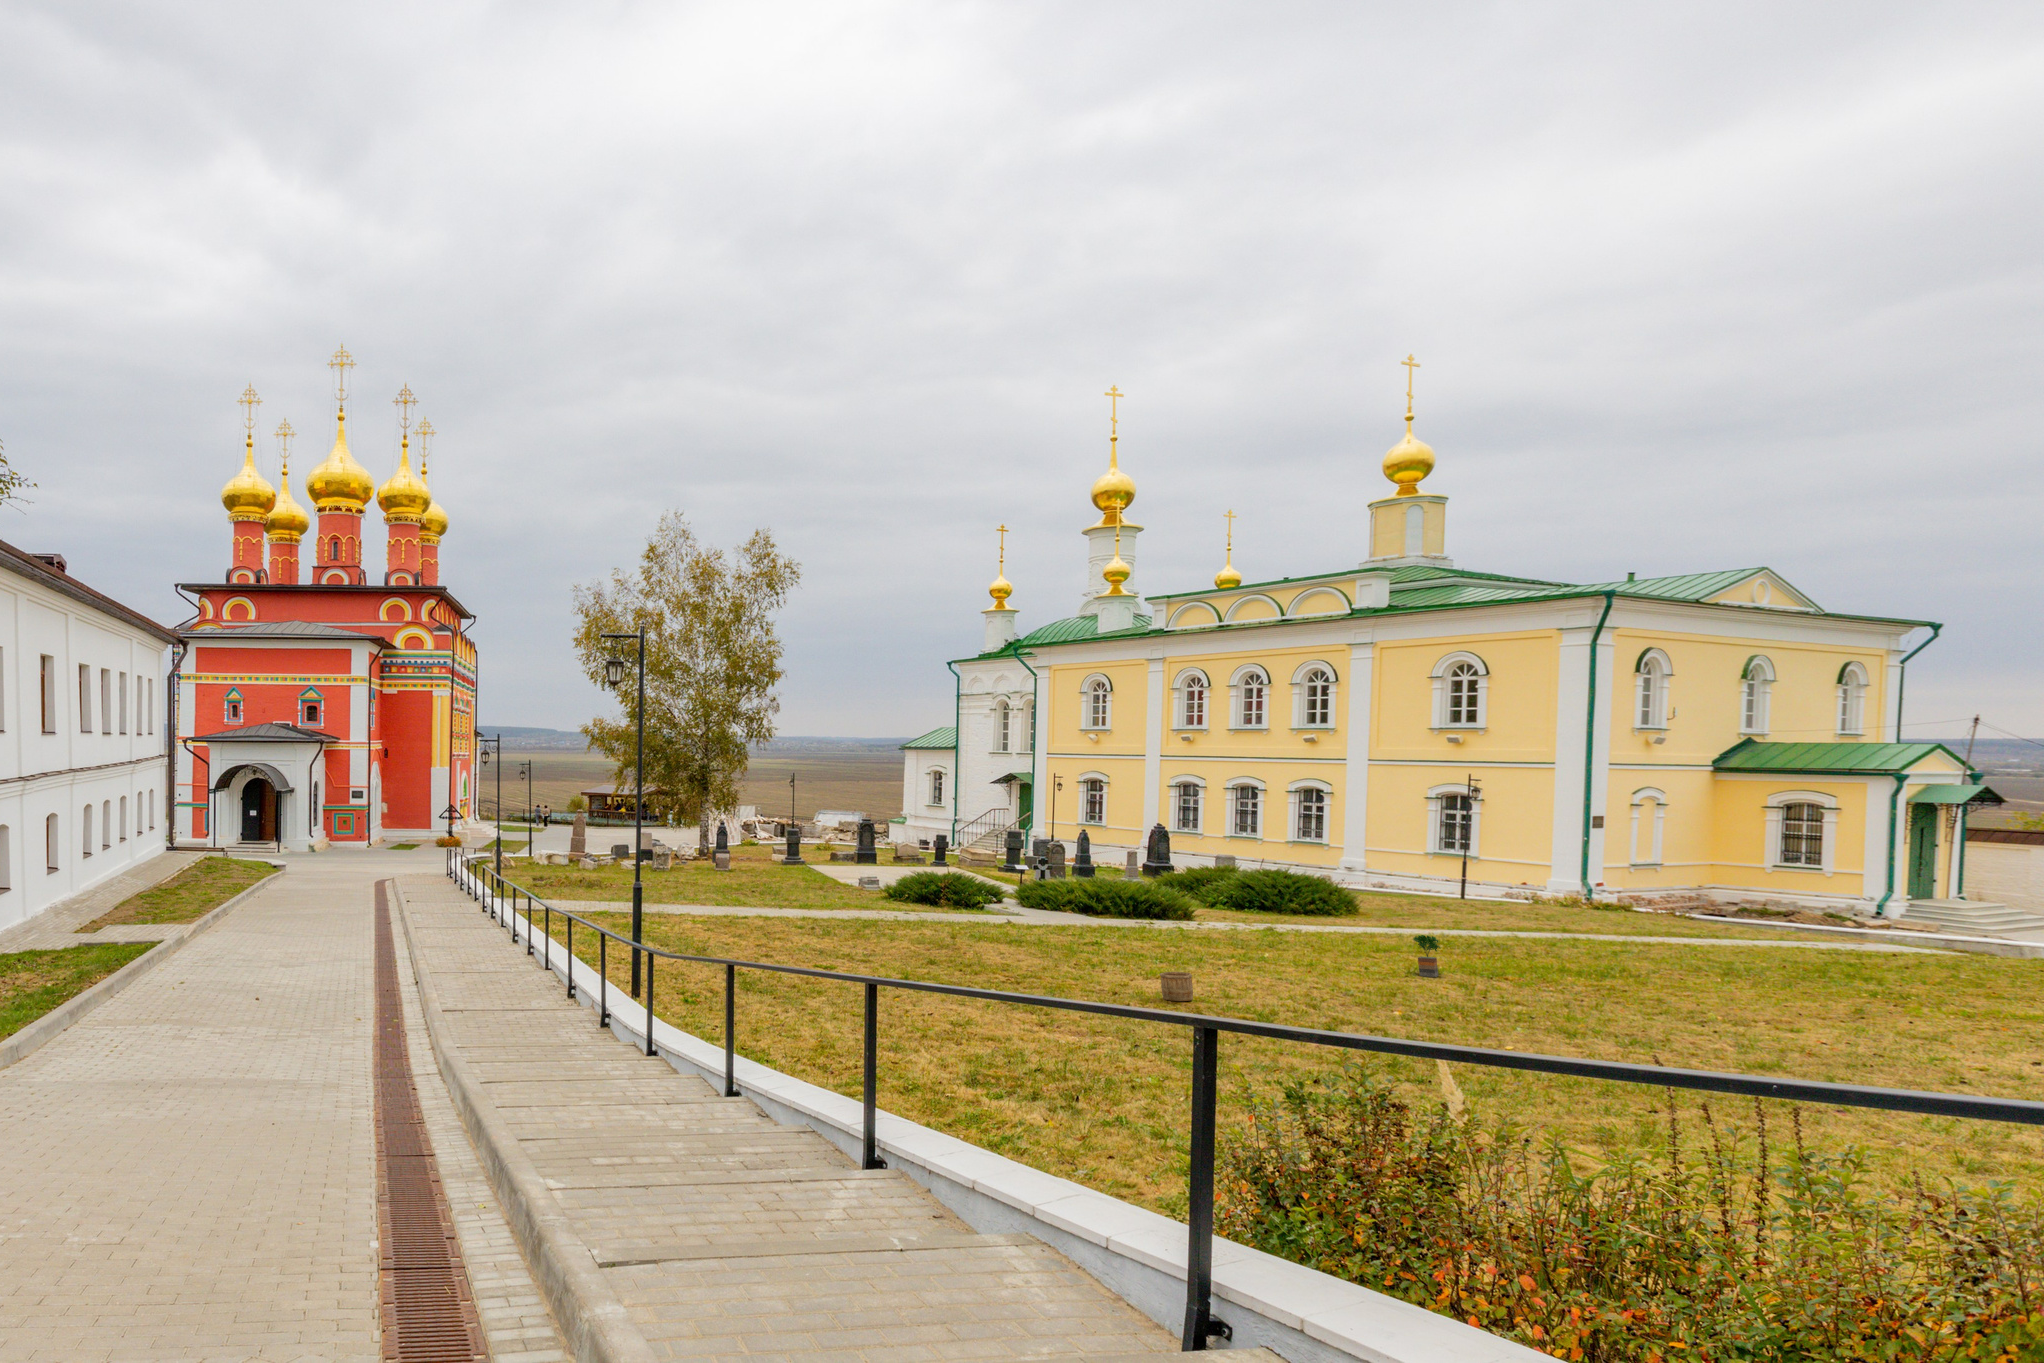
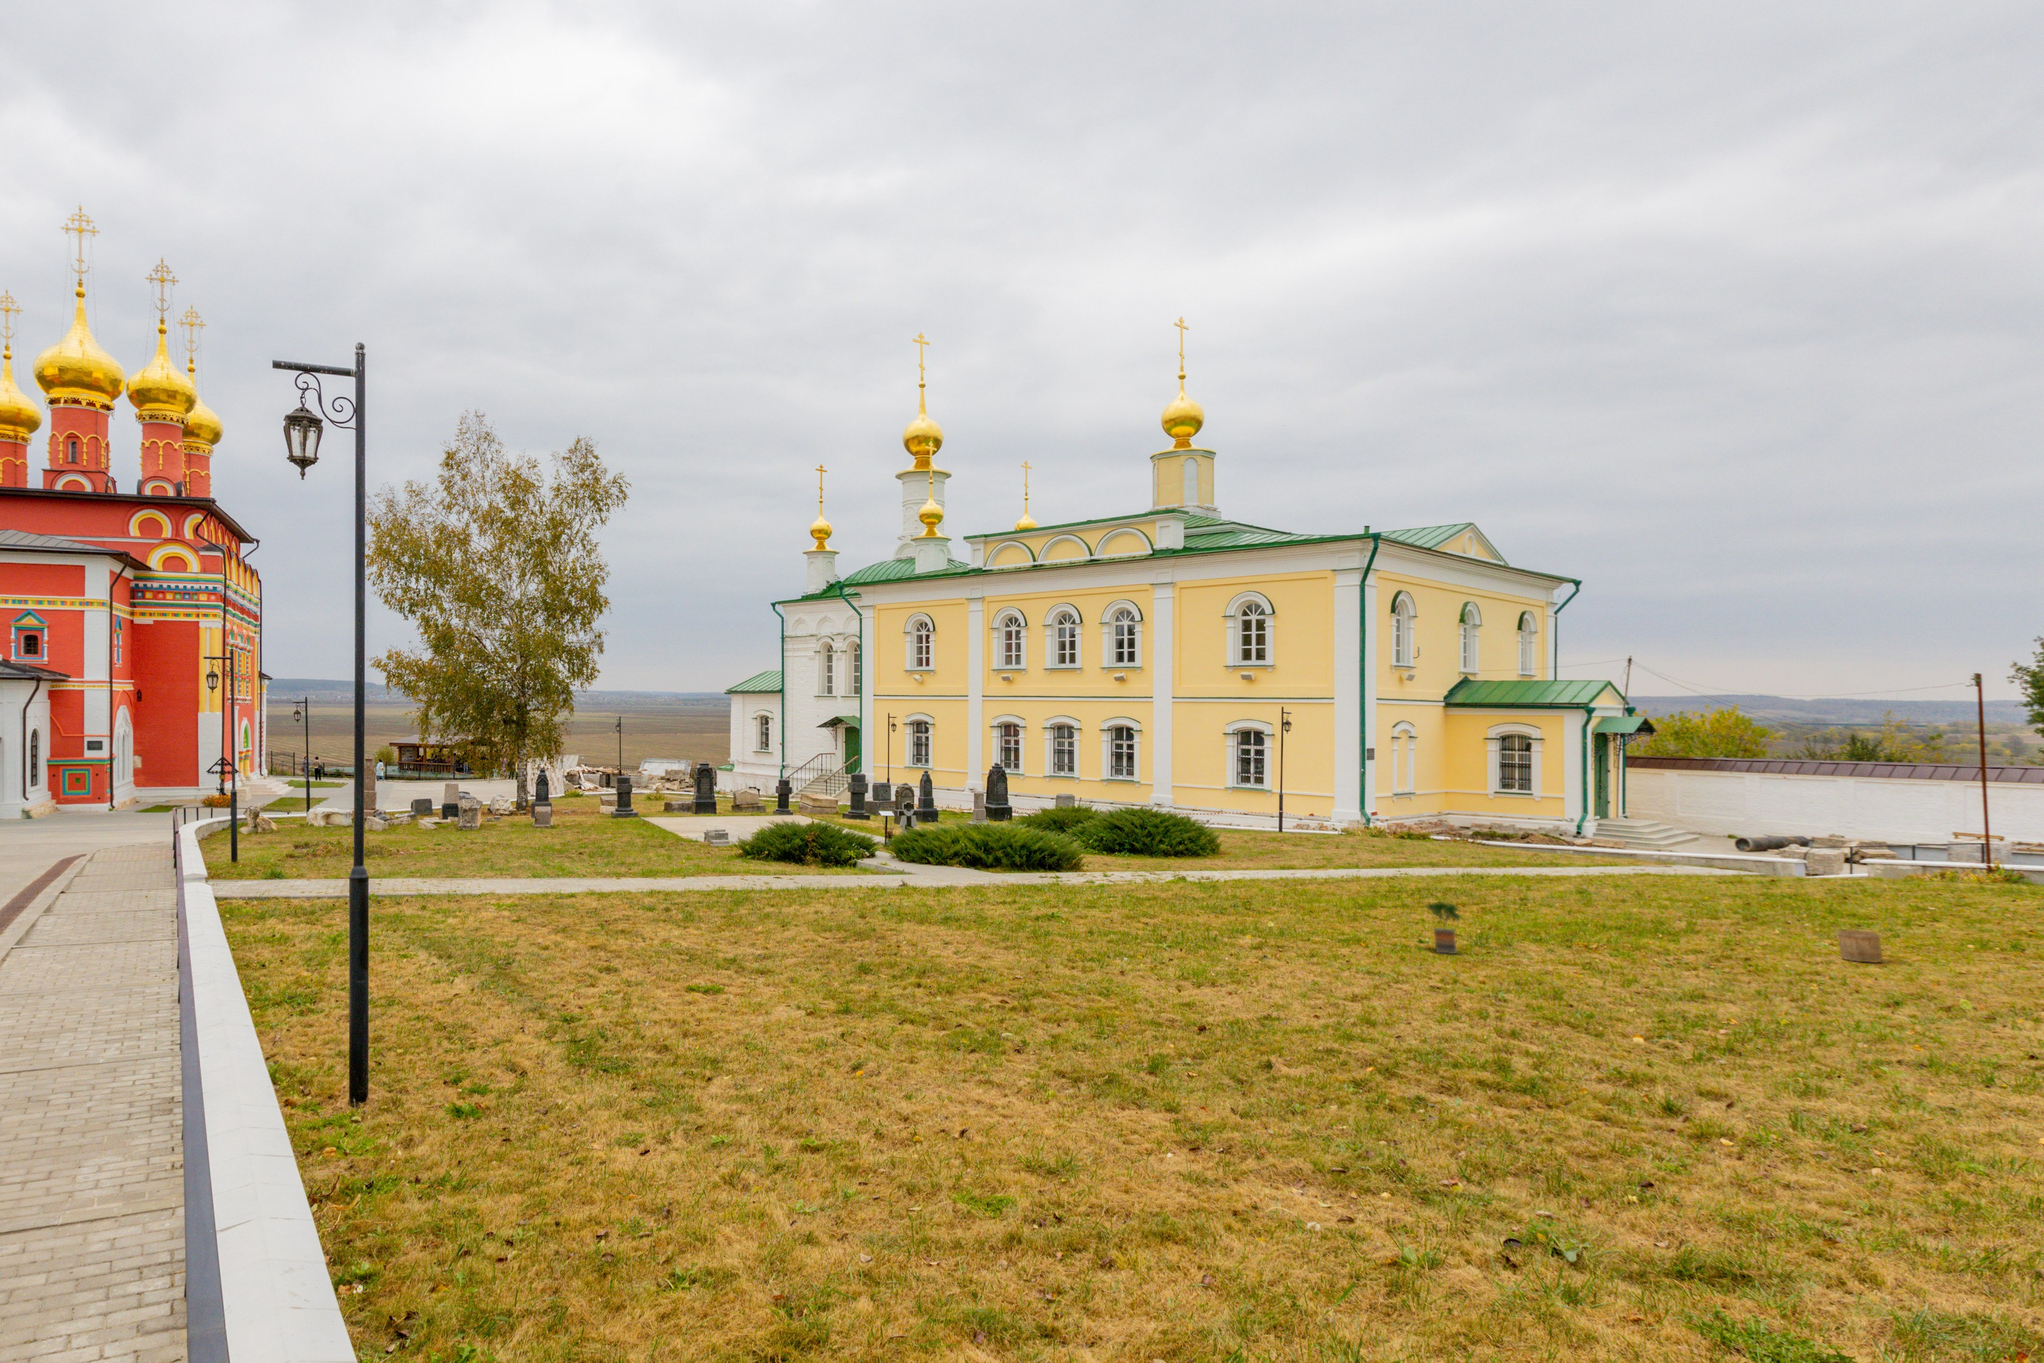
wooden bucket: present [1160,972,1193,1001] -> present [1837,930,1882,963]

